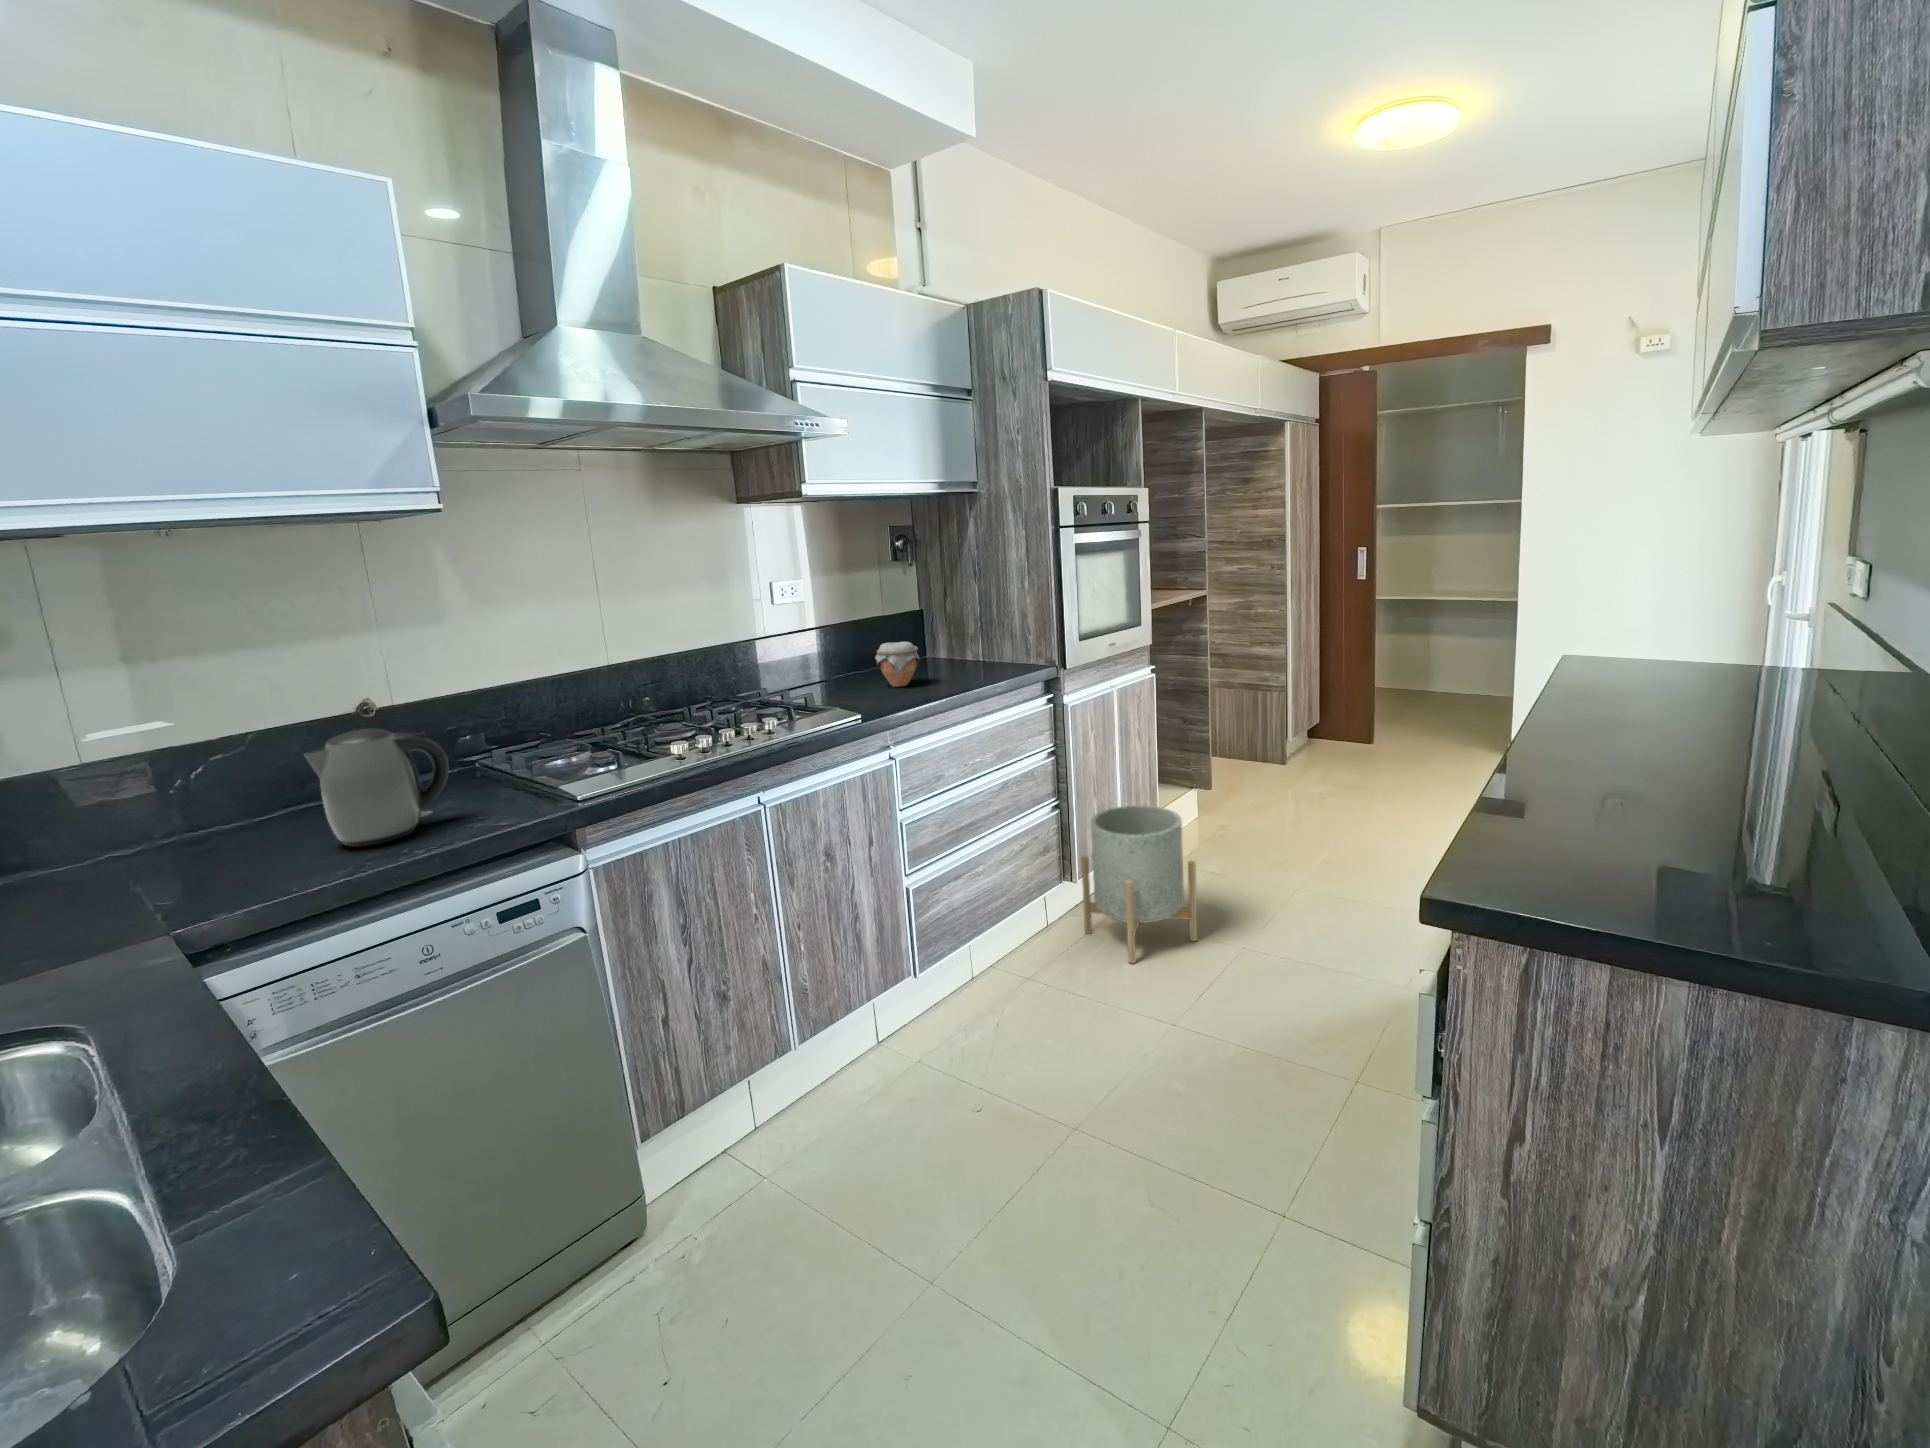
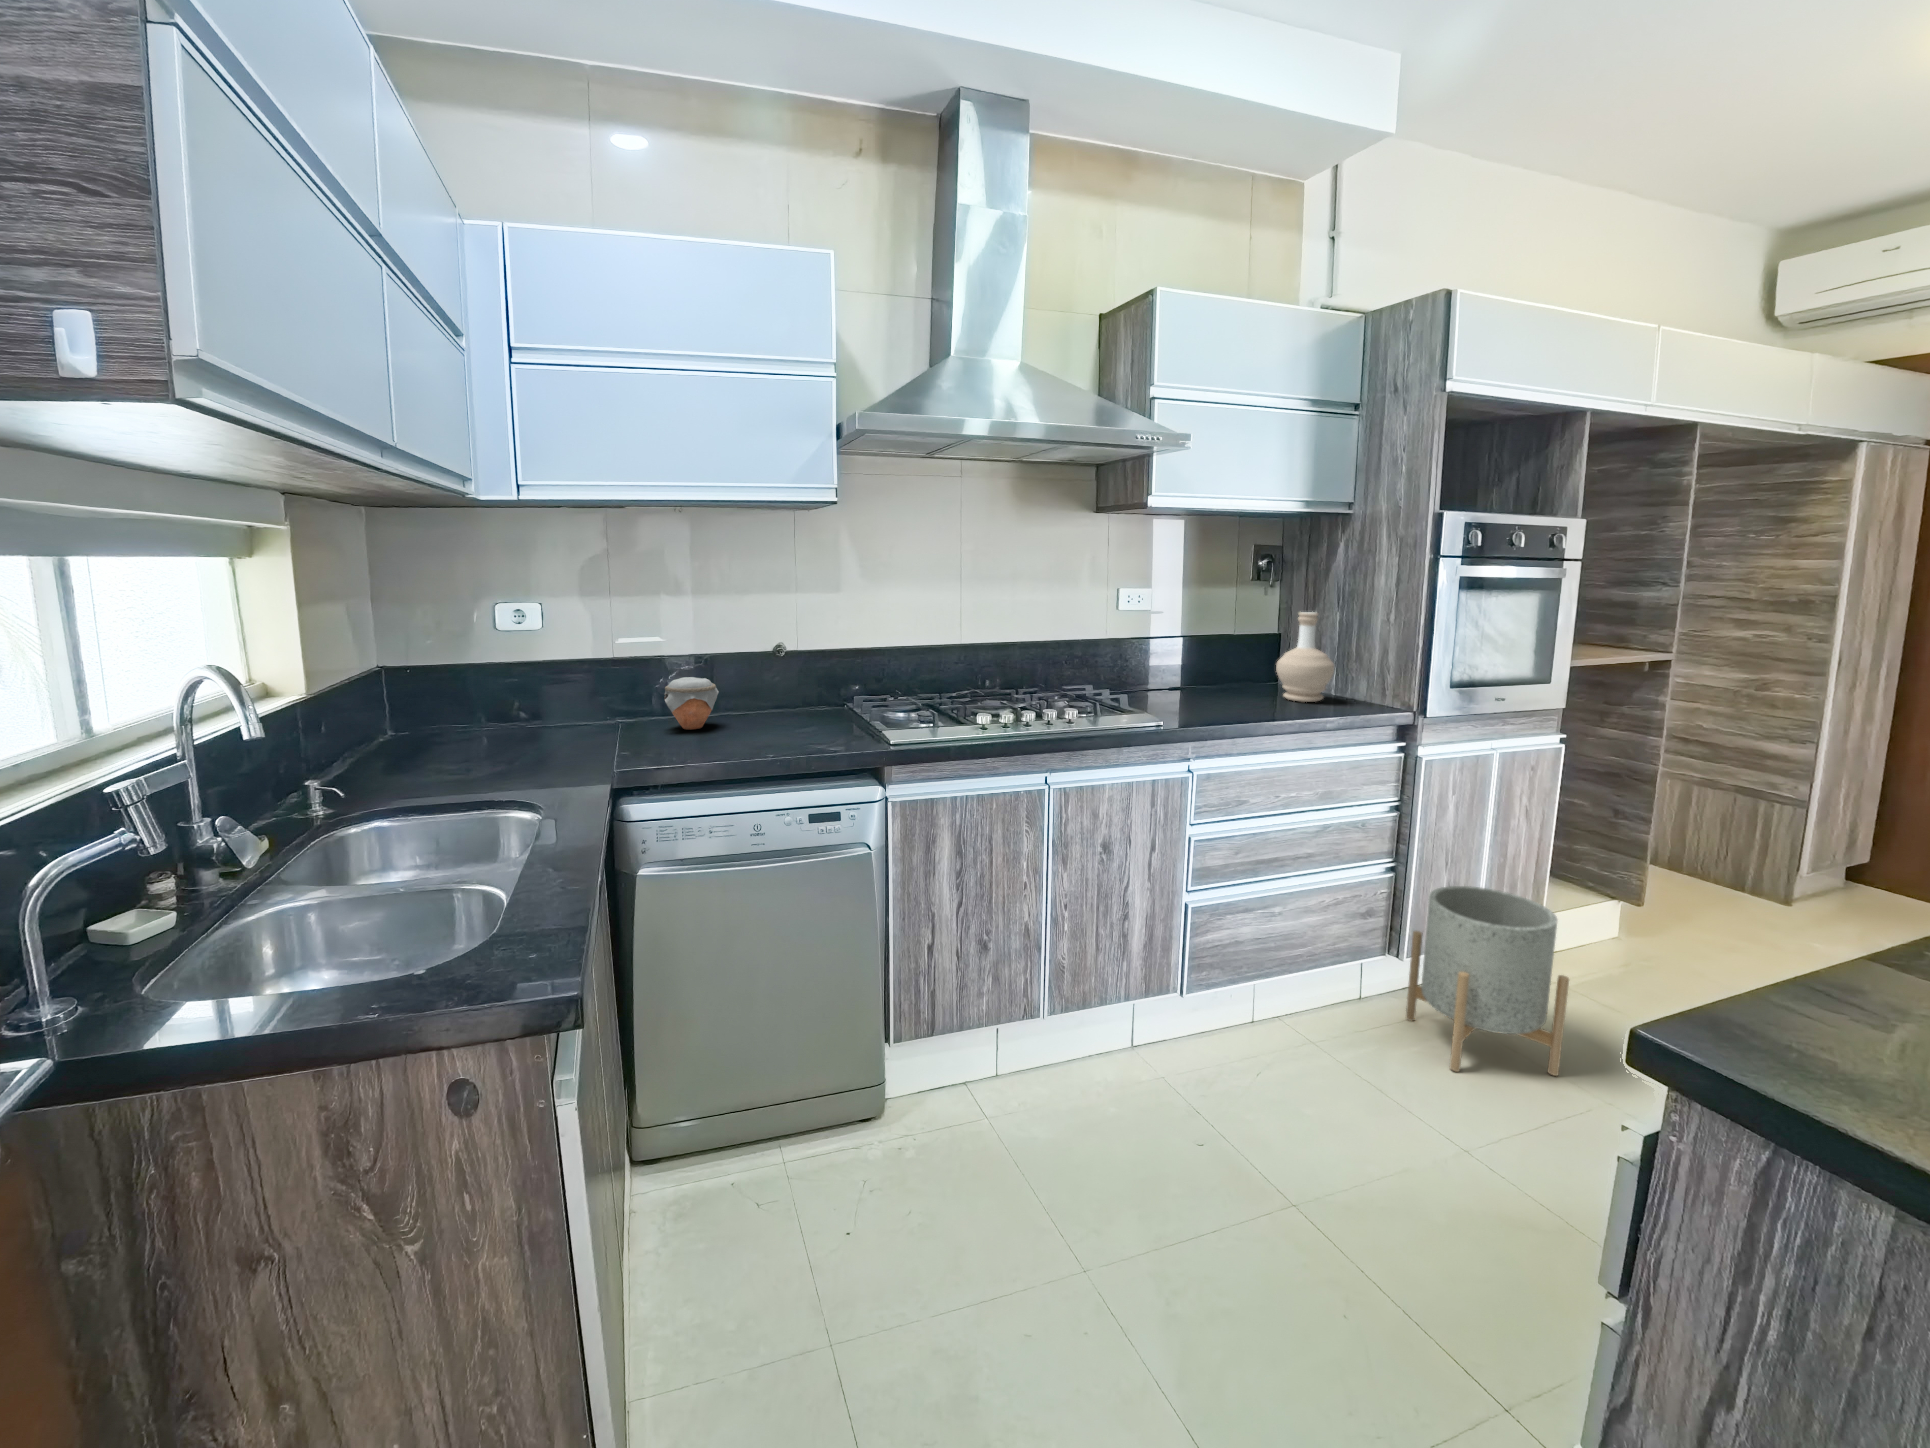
bottle: none [935,587,986,672] -> present [1276,612,1334,702]
jar: present [875,642,920,687] -> present [664,677,719,729]
kettle: present [304,729,448,847] -> none [718,658,808,745]

